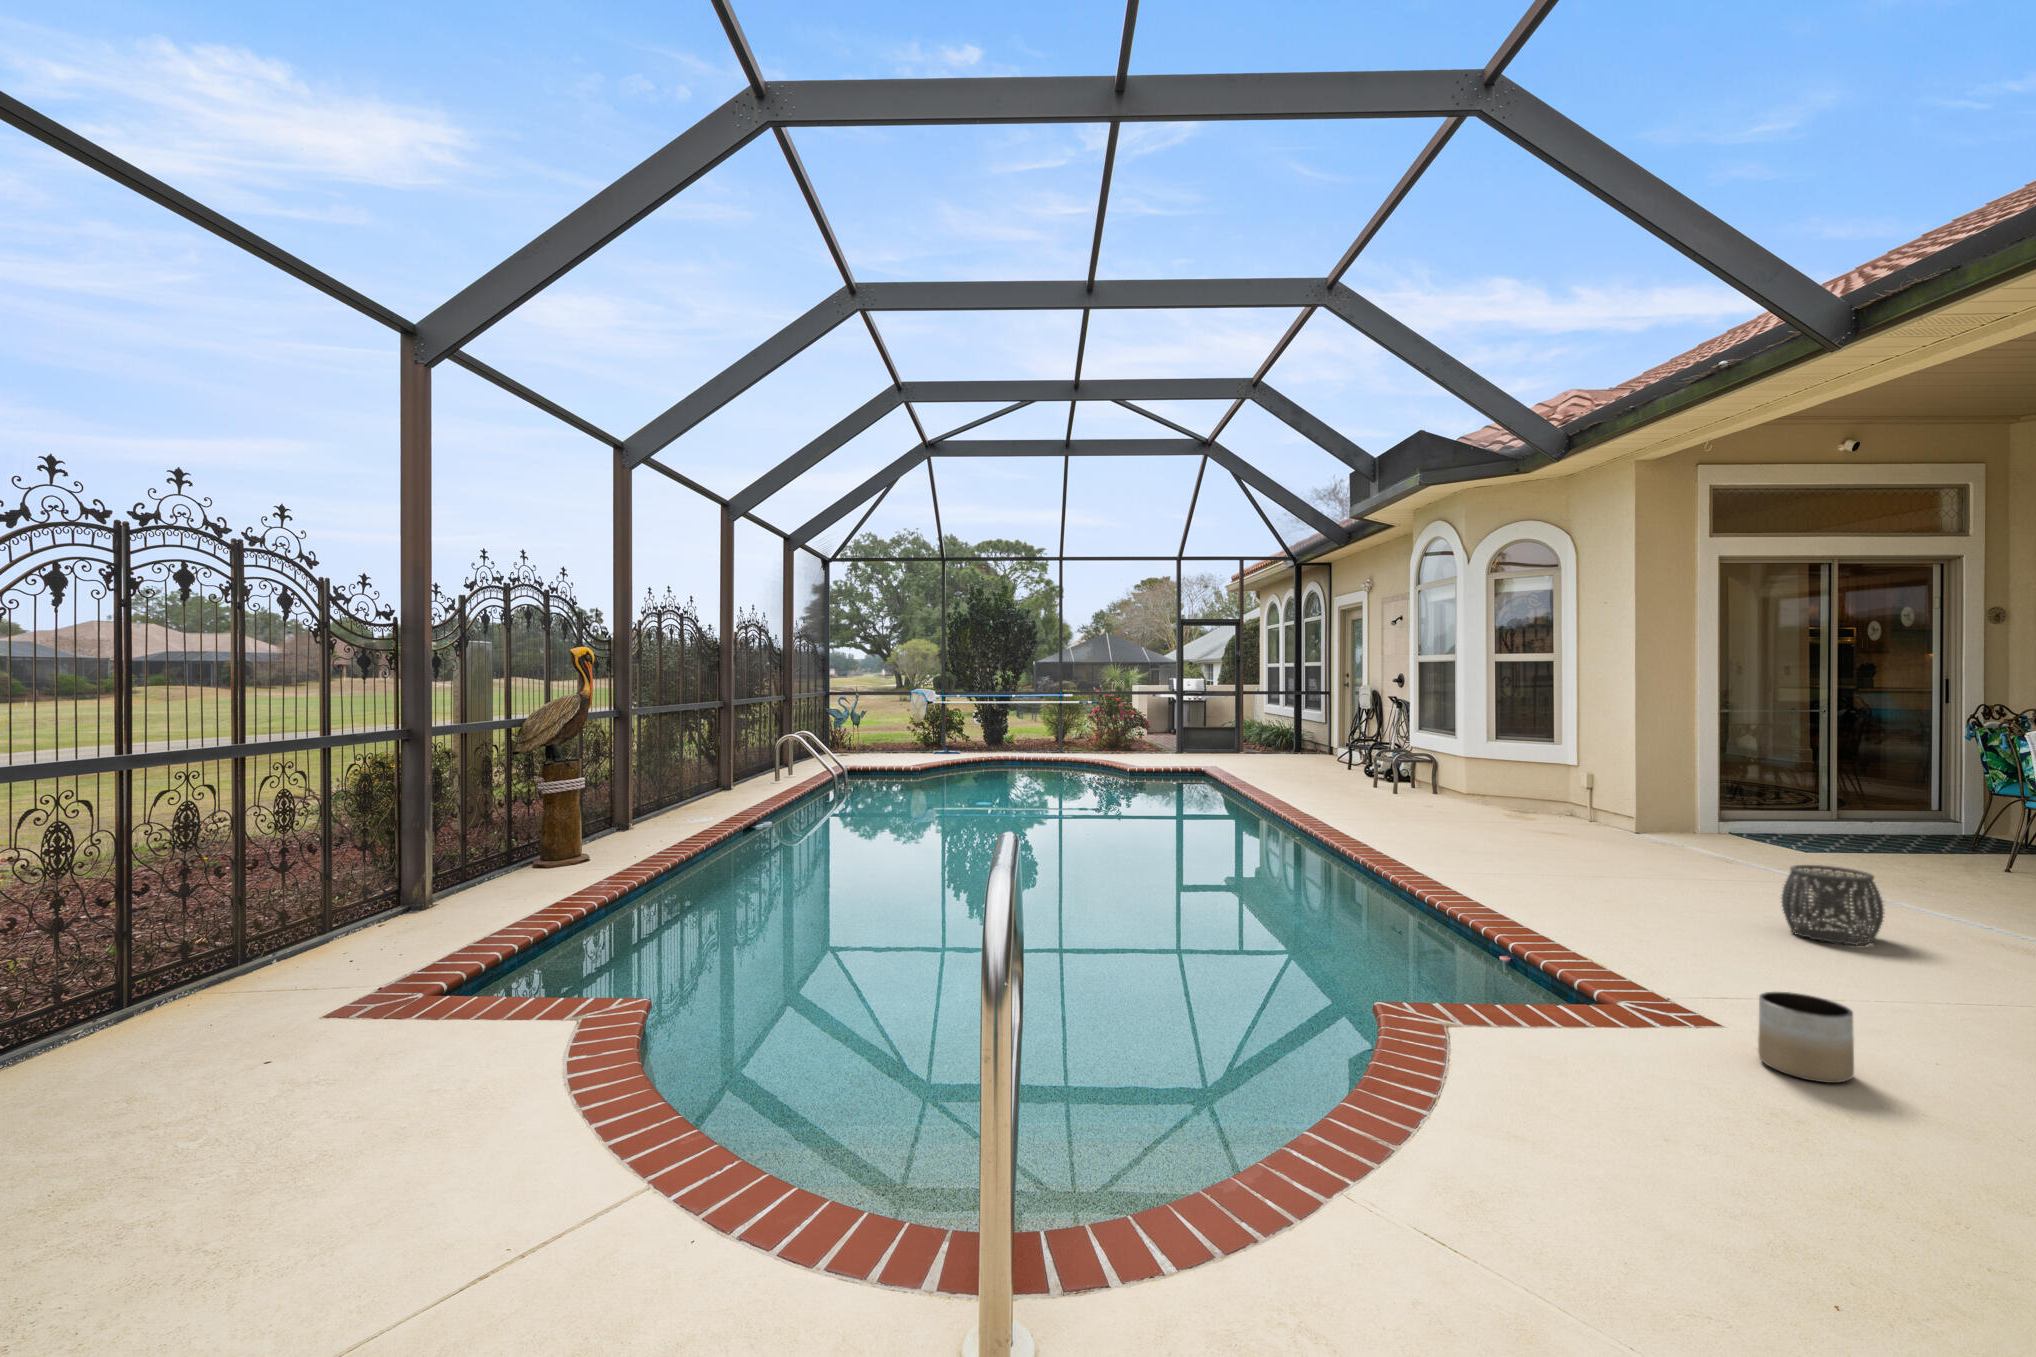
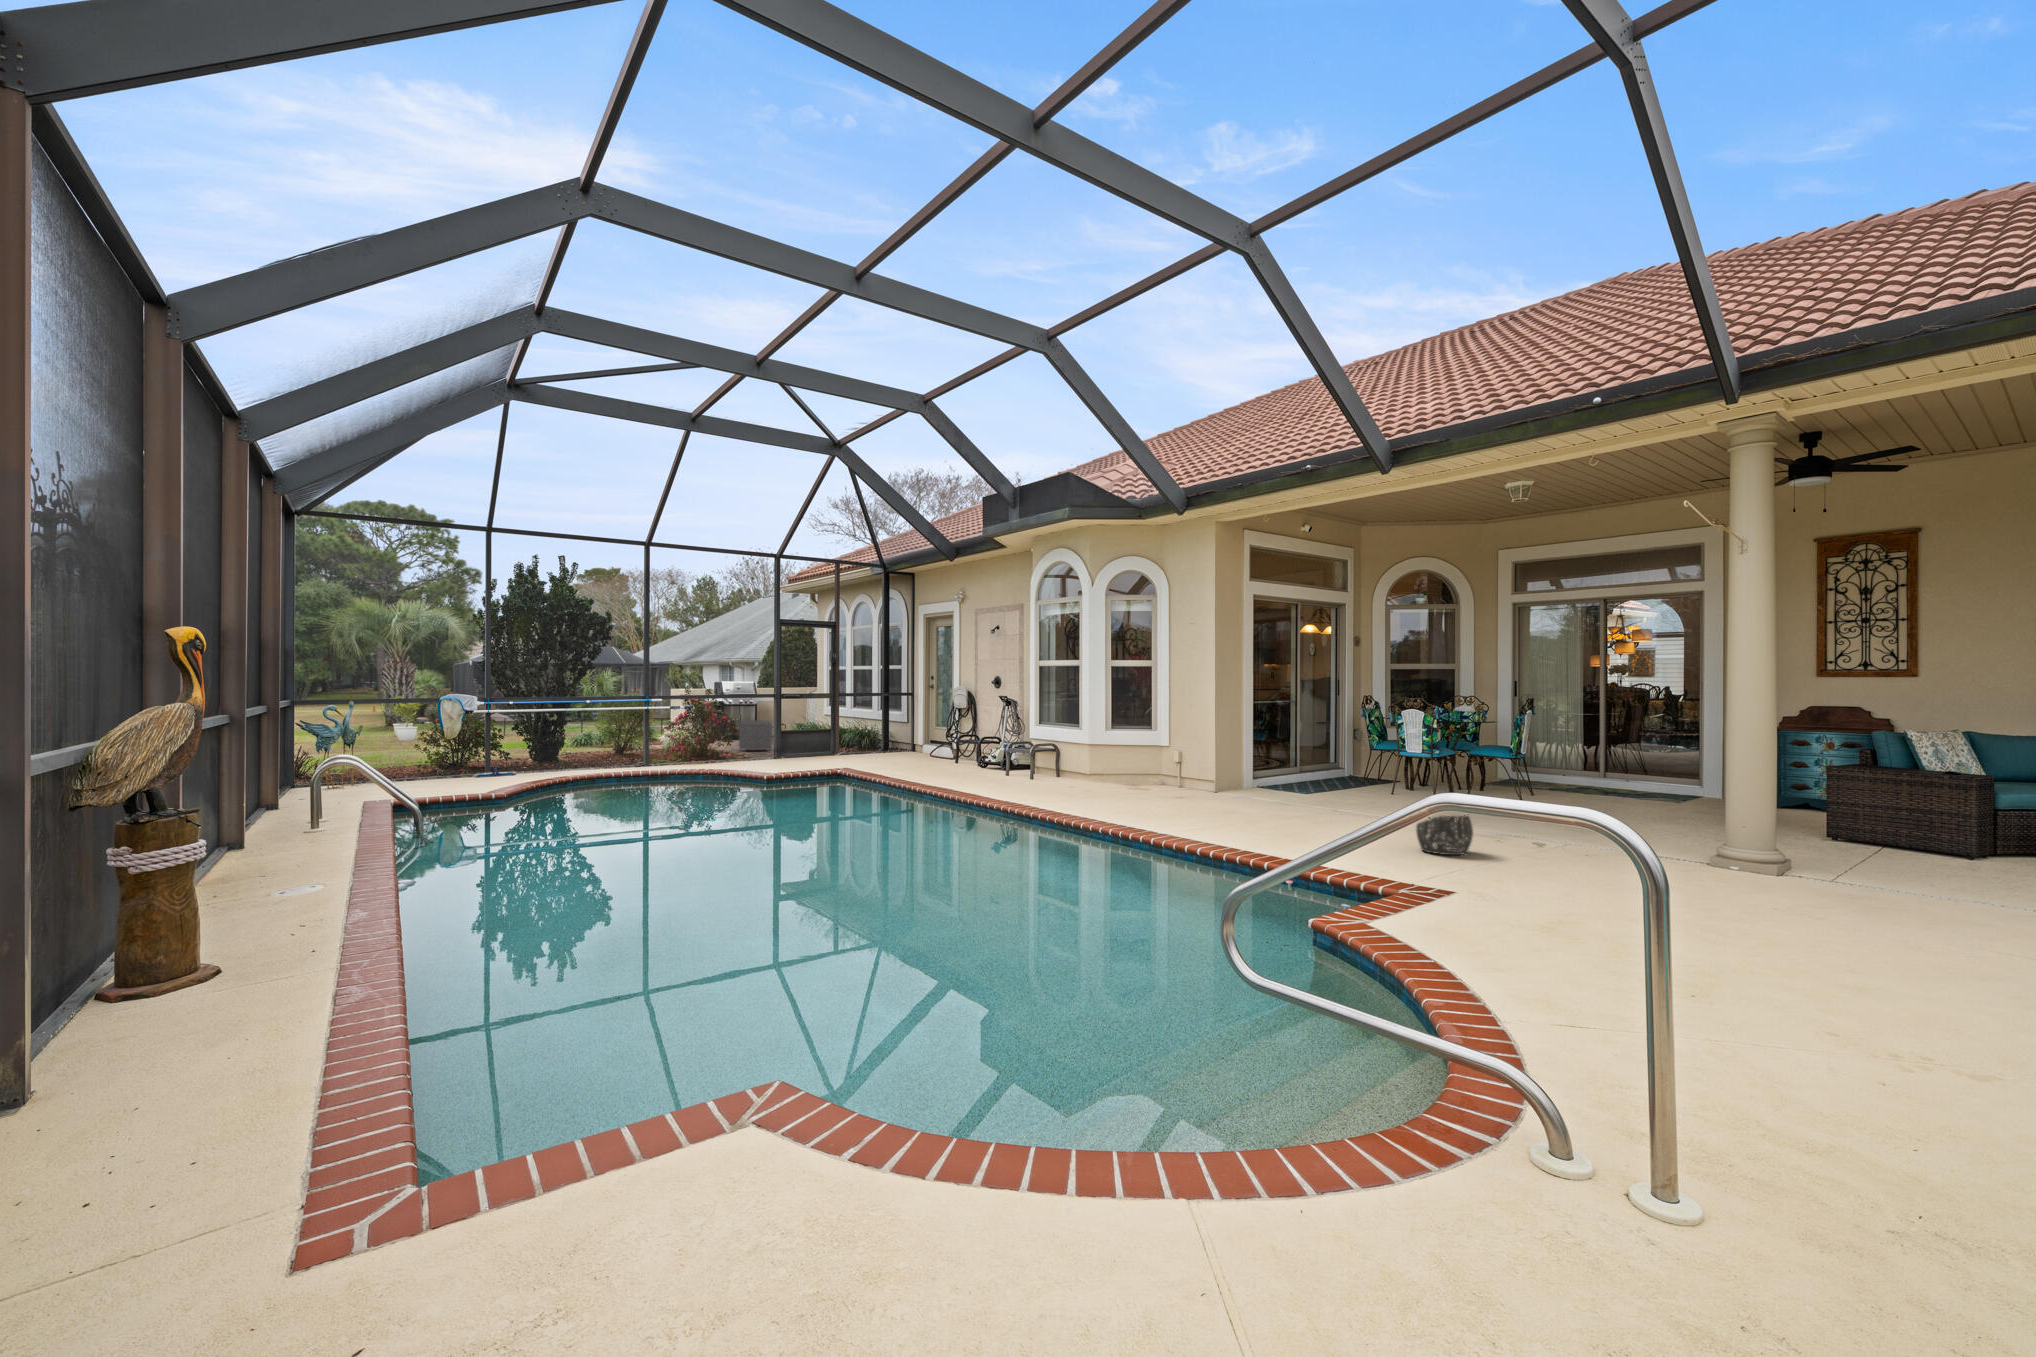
ottoman: none [1157,721,1189,751] -> present [739,720,773,751]
planter: present [1758,992,1854,1083] -> none [1544,878,1599,931]

